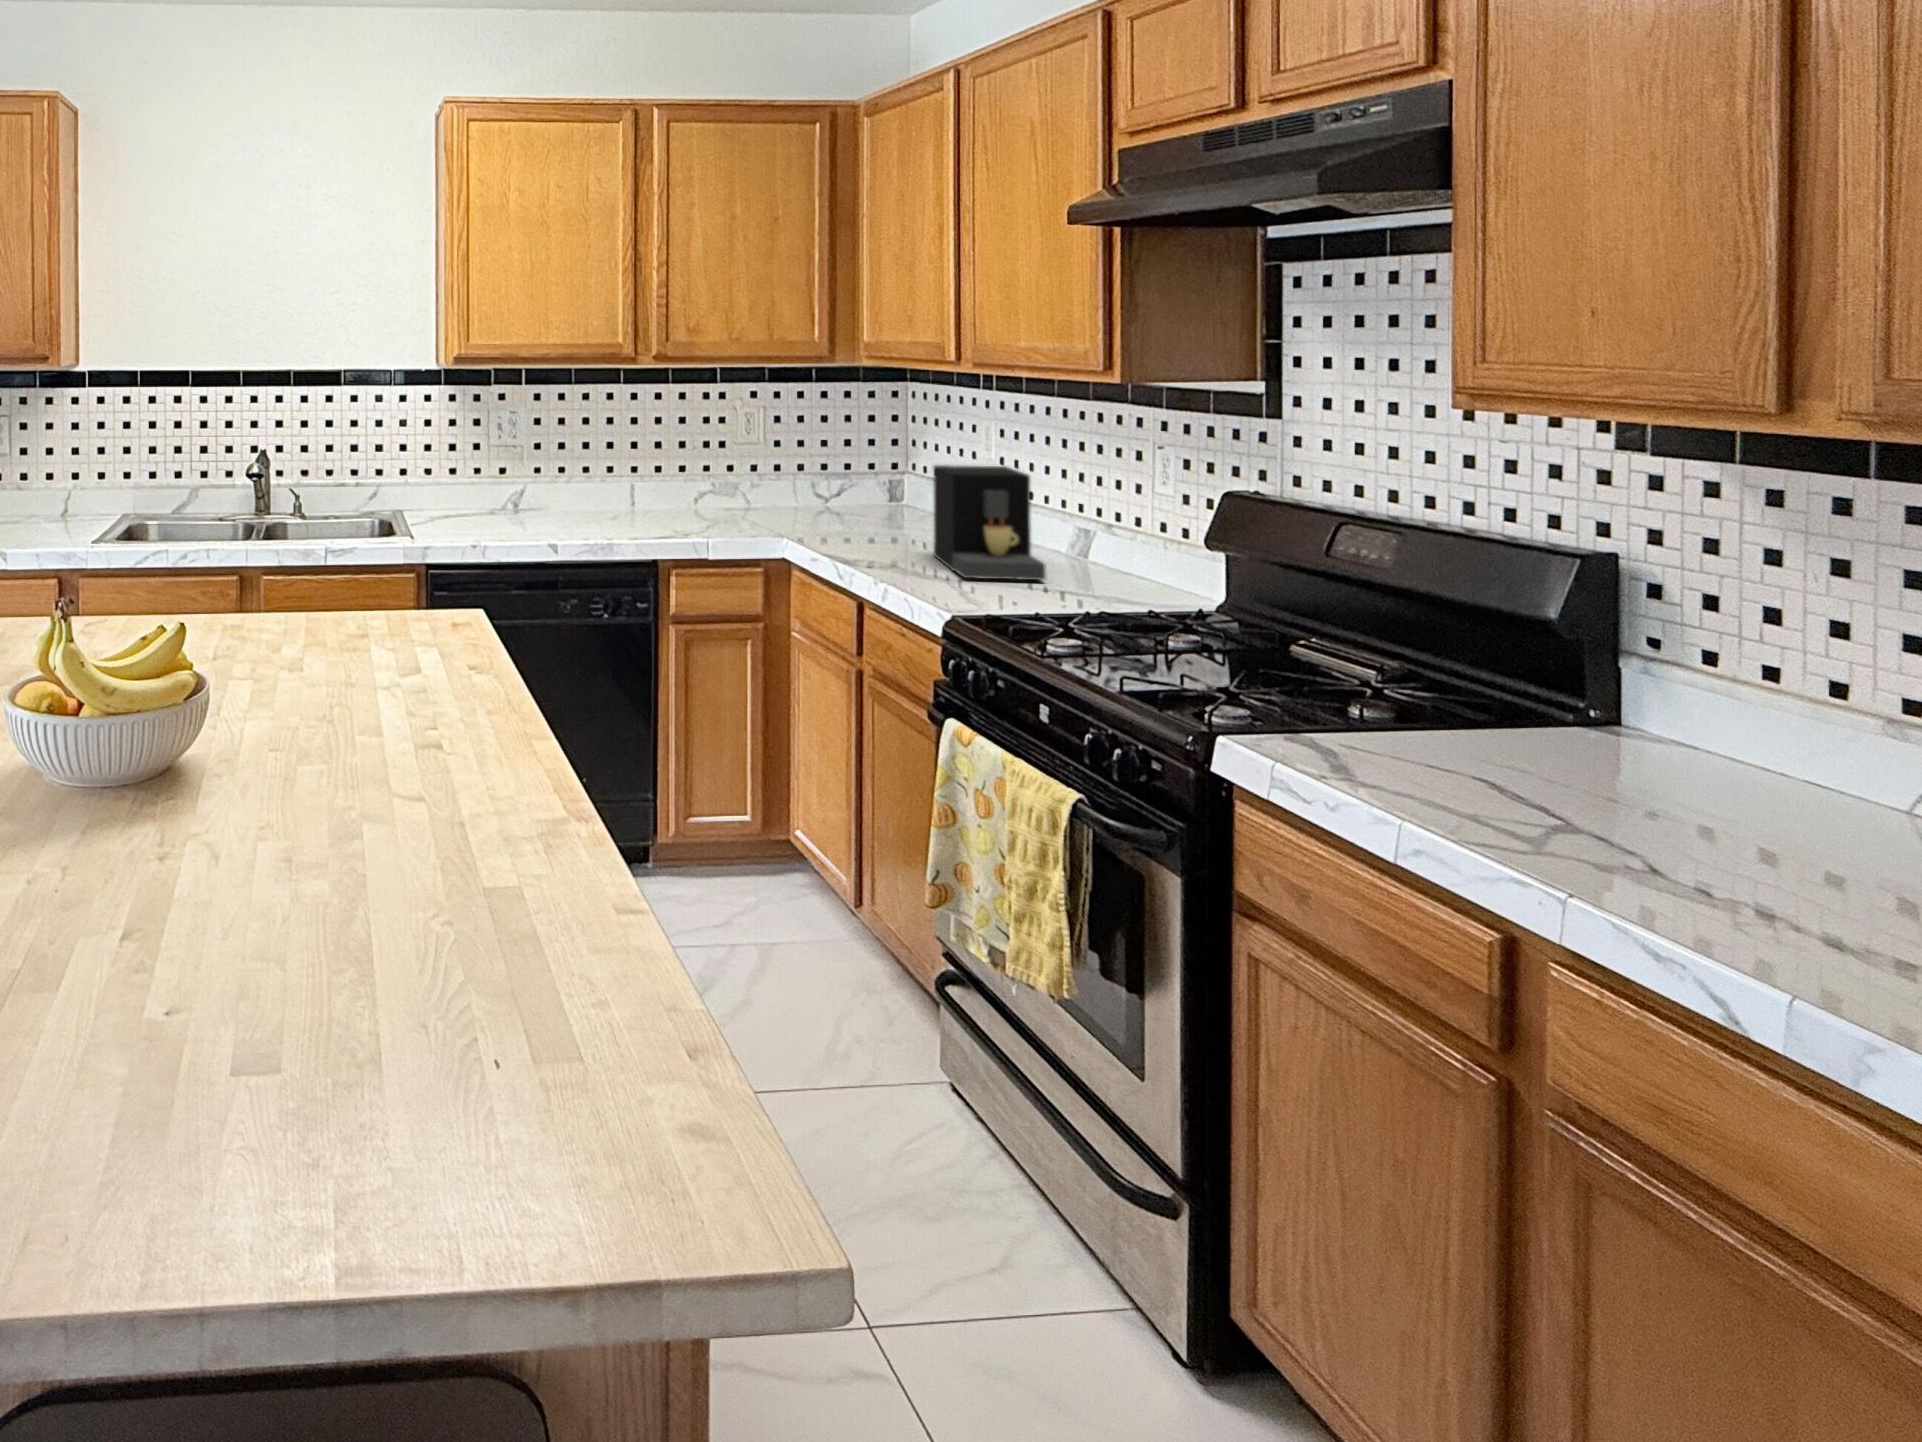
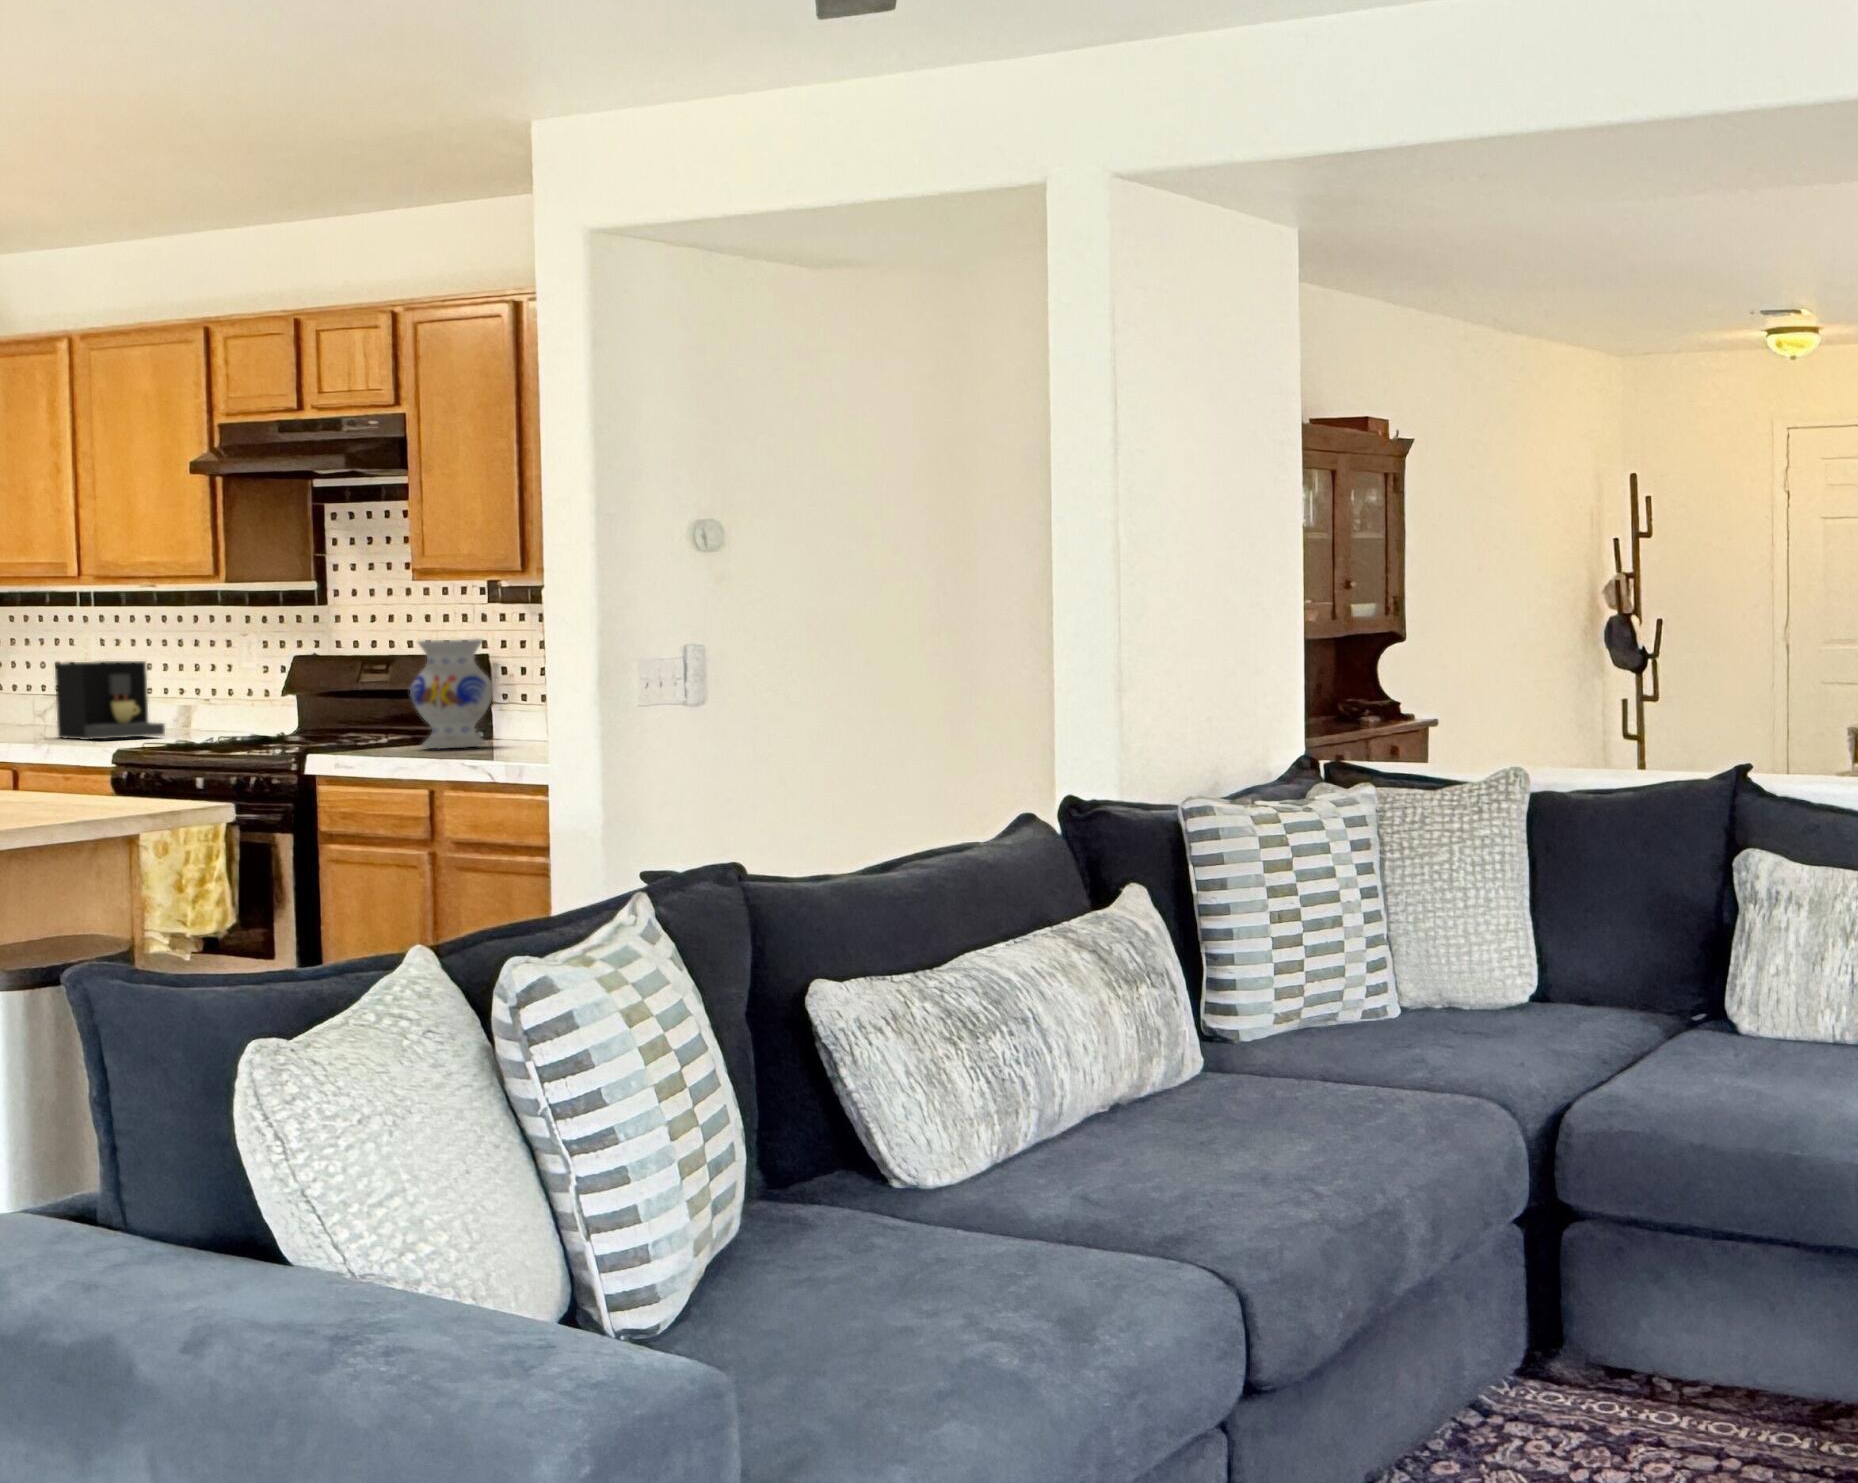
vase: none [1453,551,1682,828] -> present [410,639,493,749]

